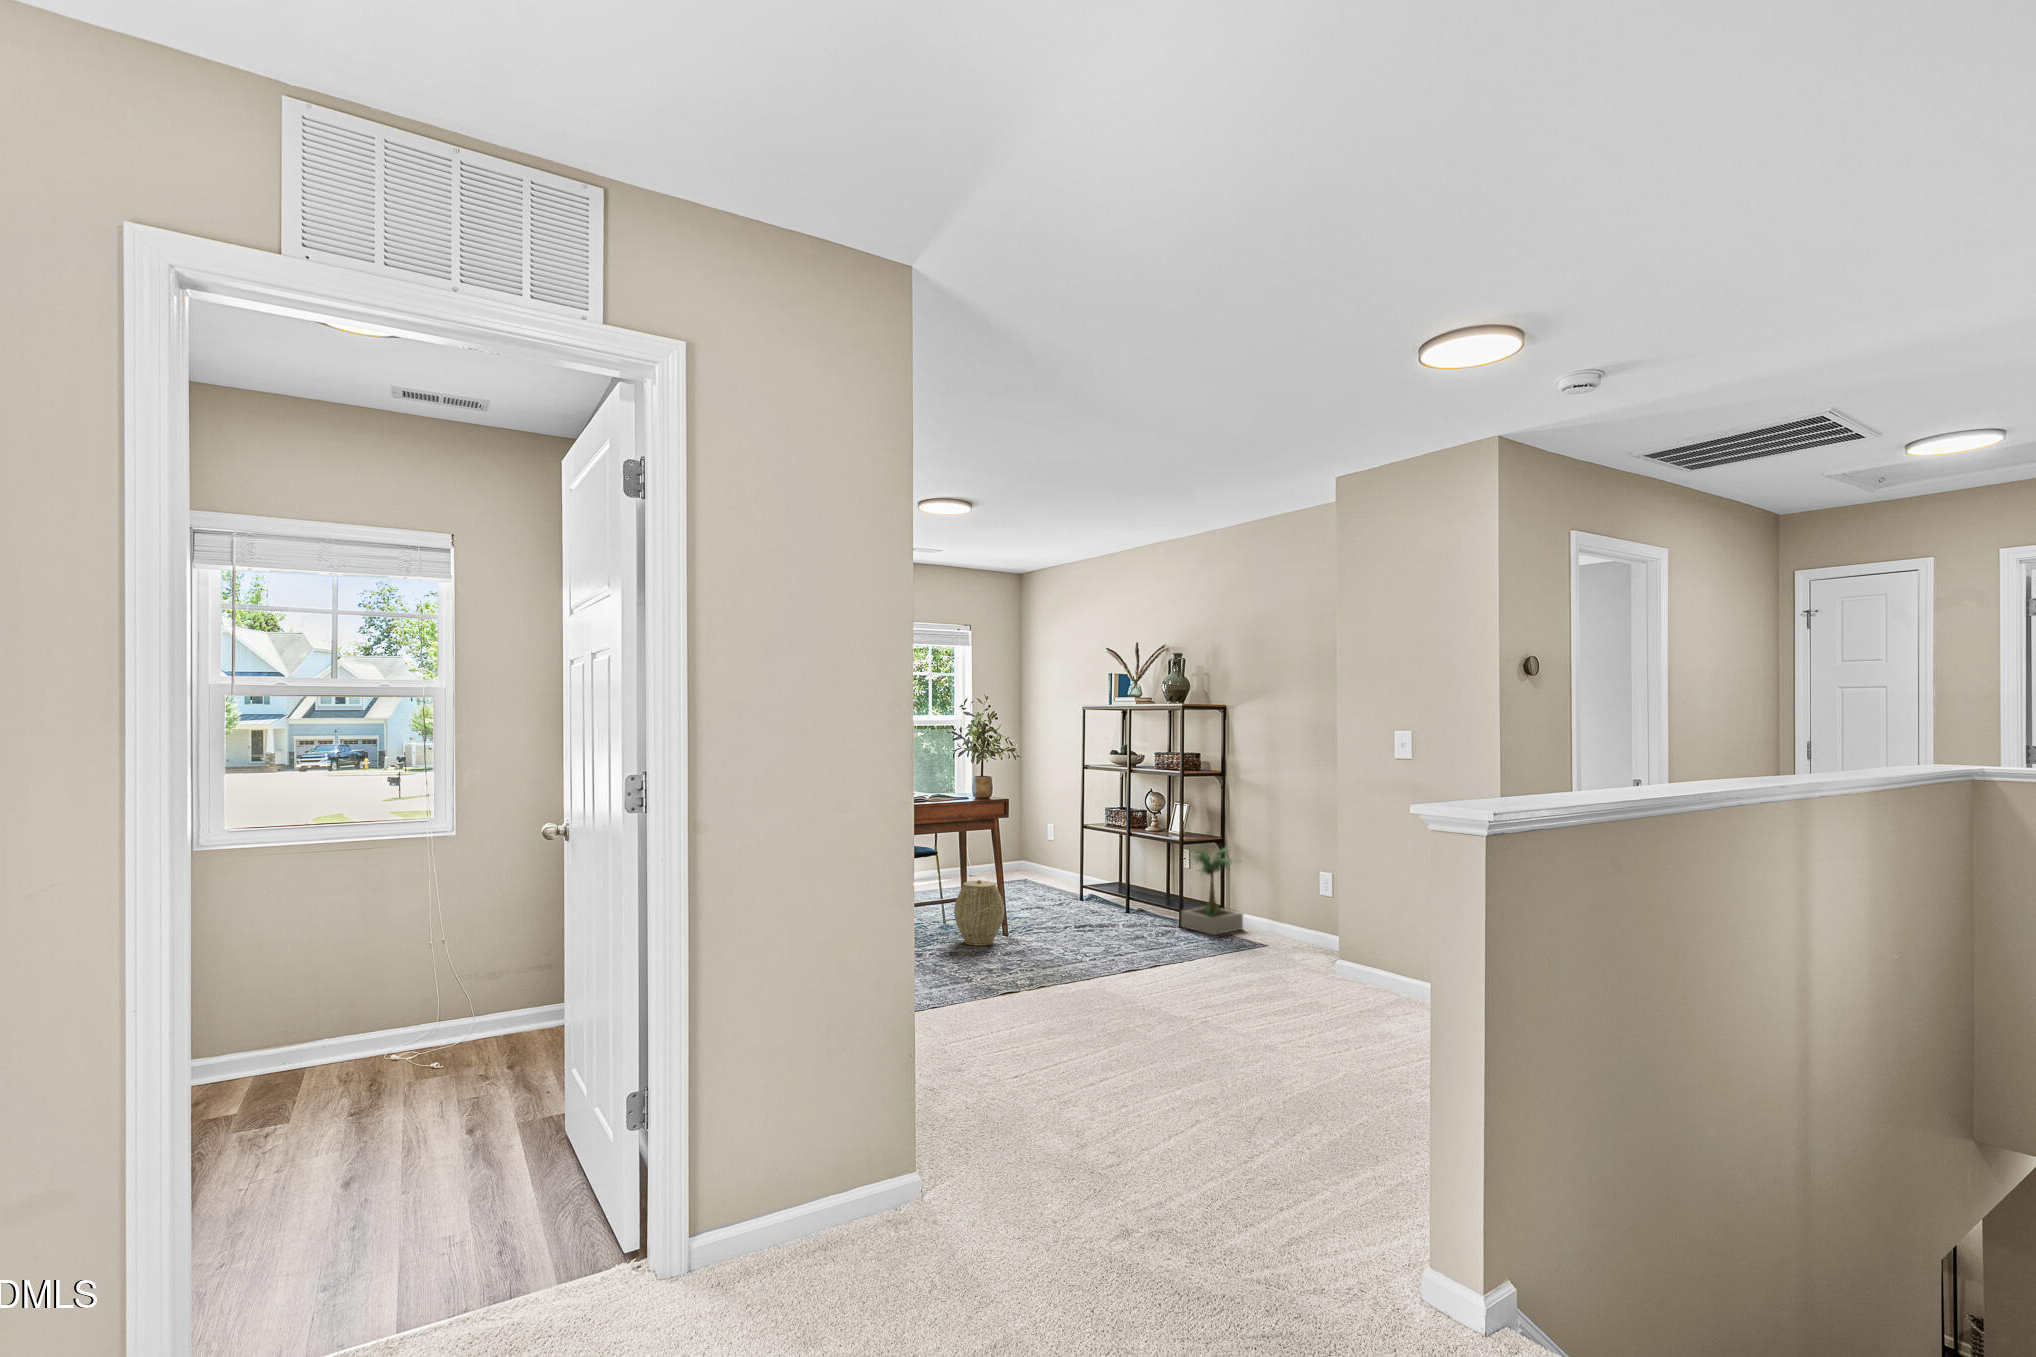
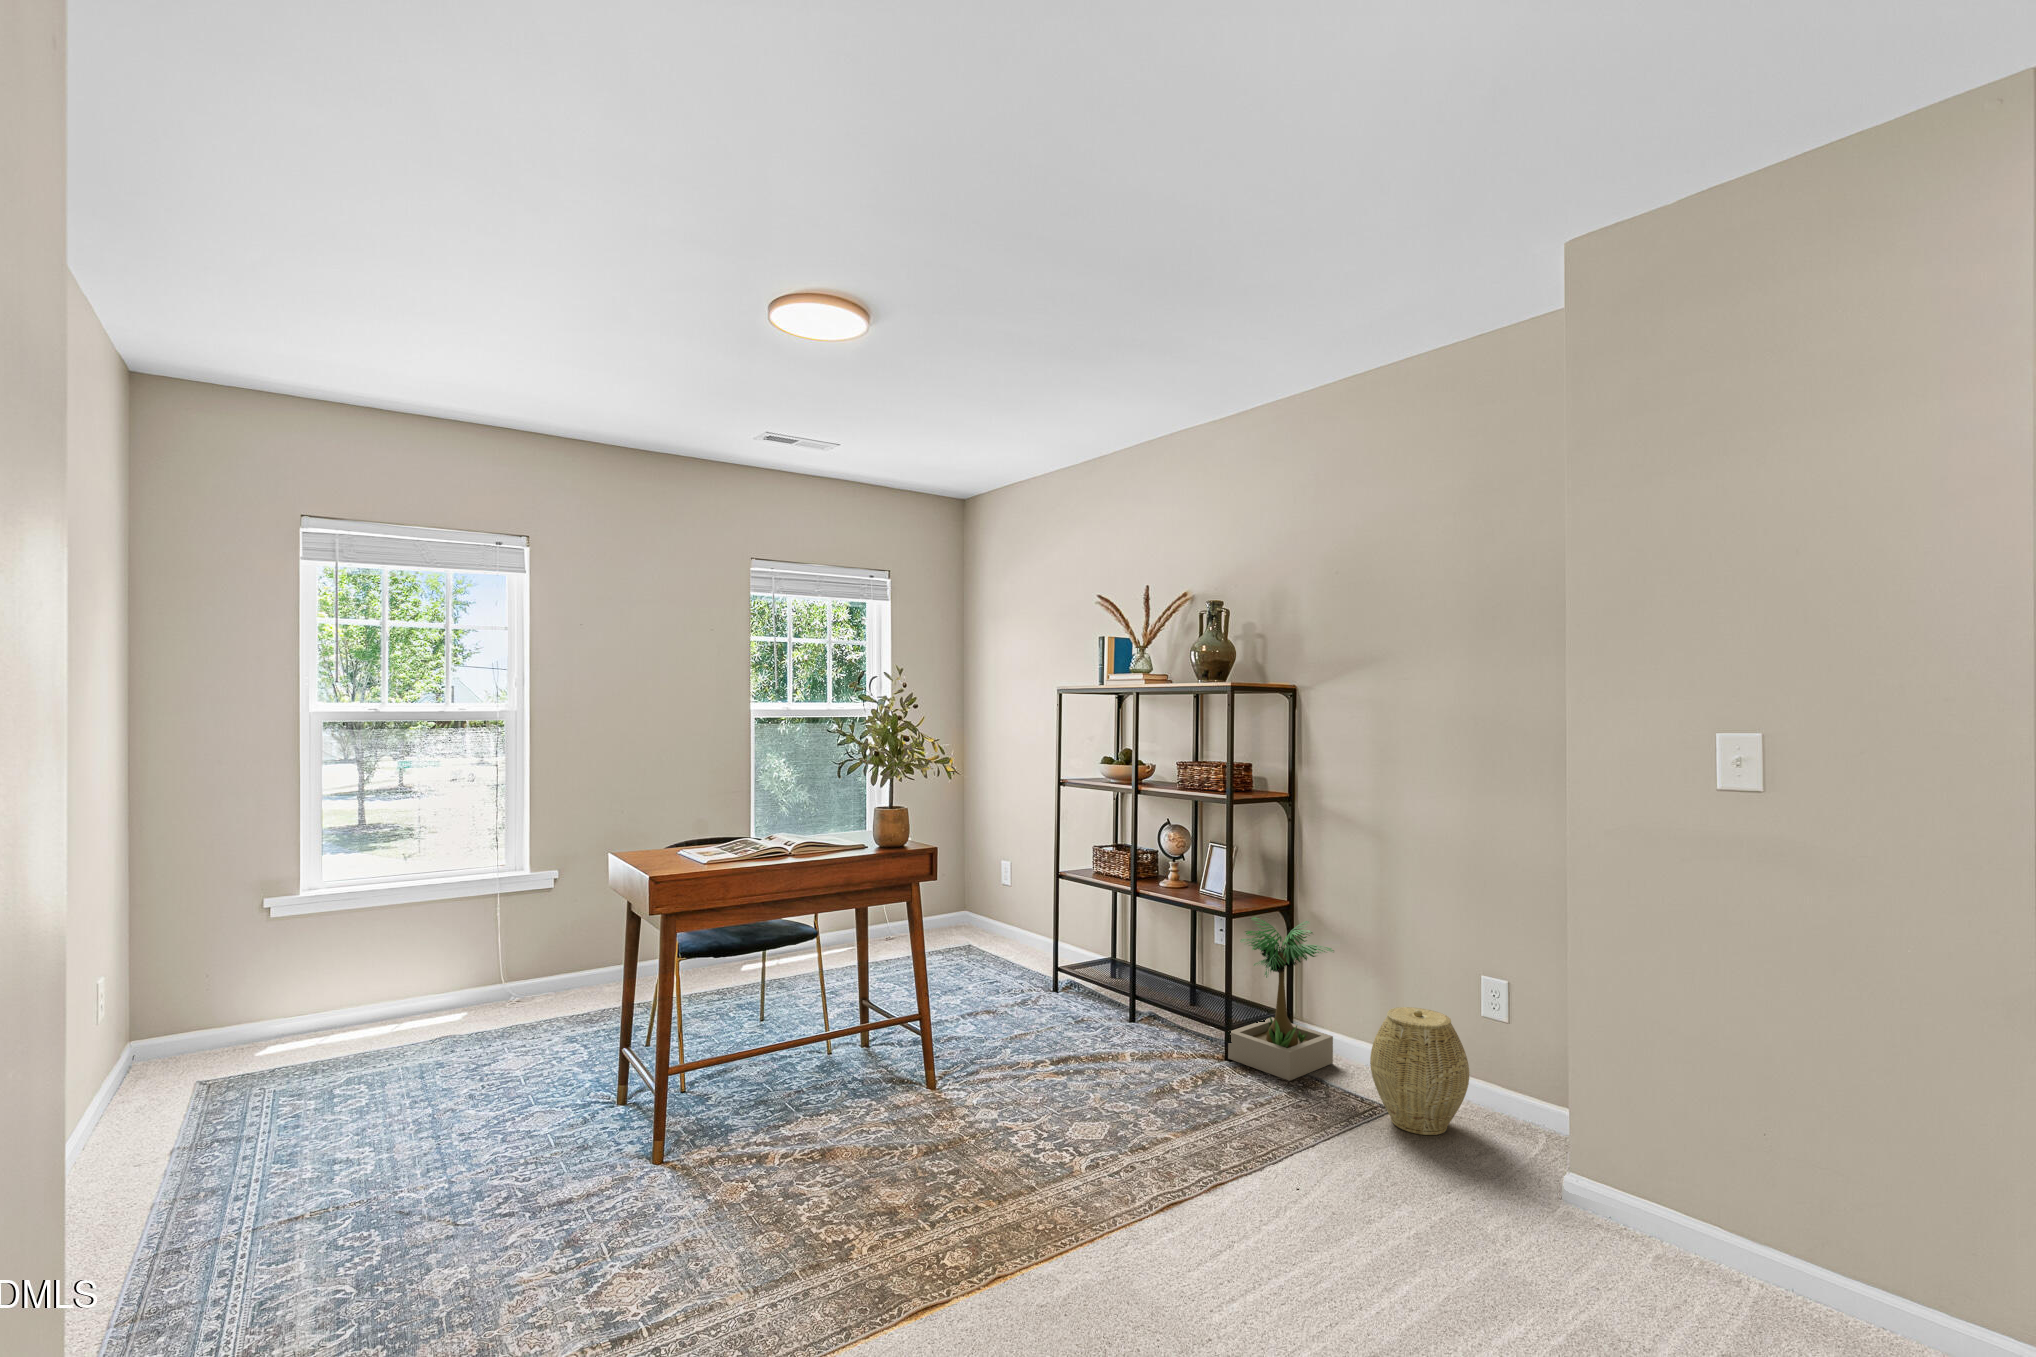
woven basket: present [954,880,1004,946] -> present [1370,1007,1469,1135]

